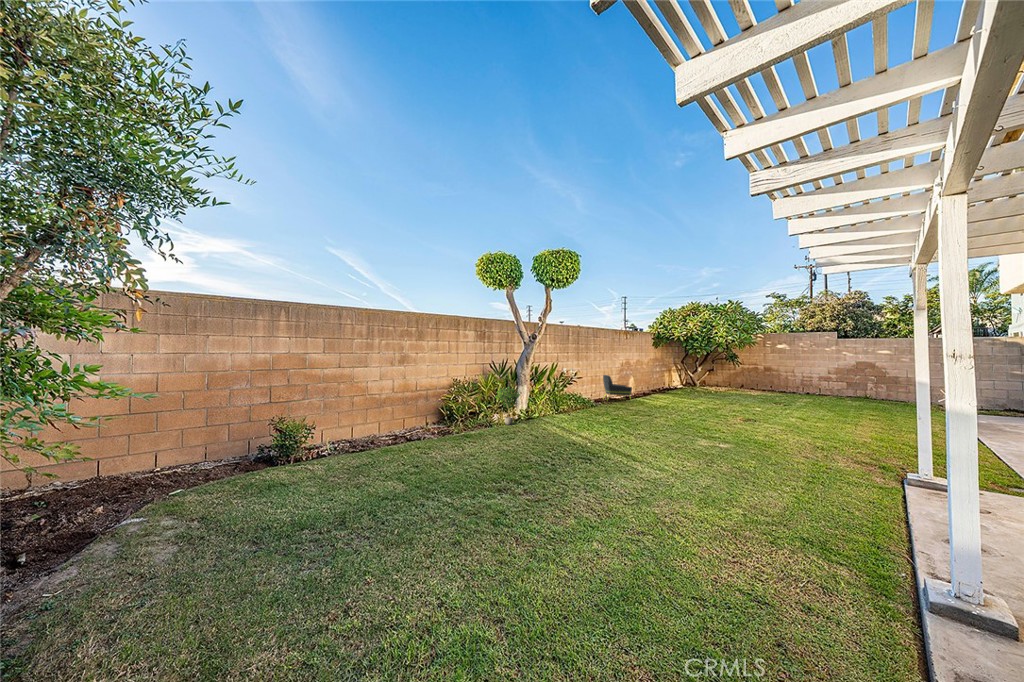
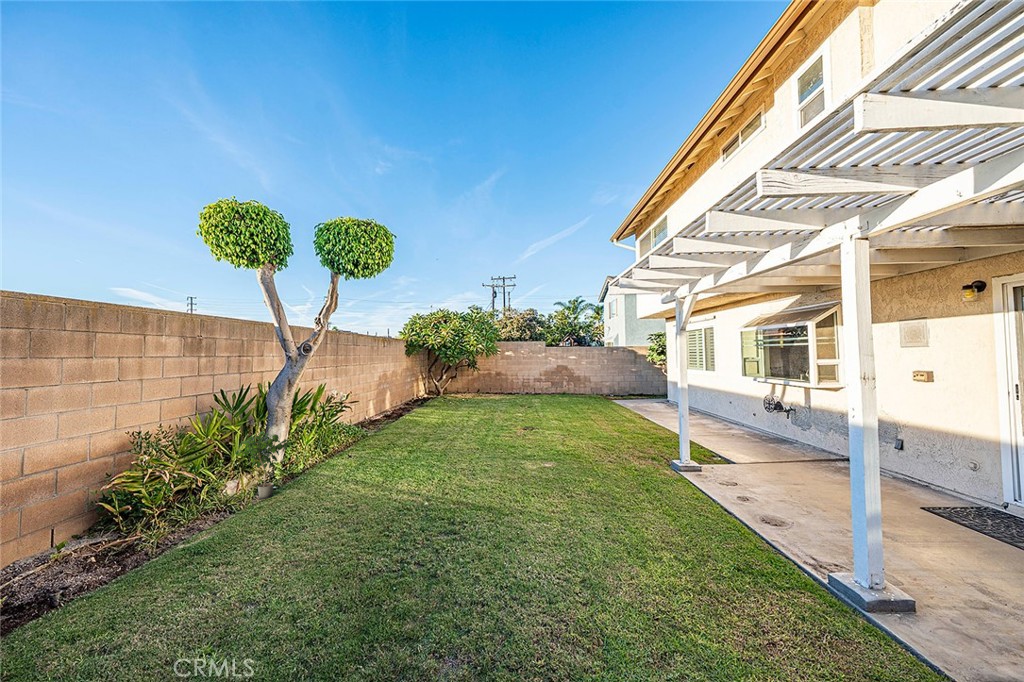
armchair: present [603,375,632,396] -> none [362,392,401,426]

